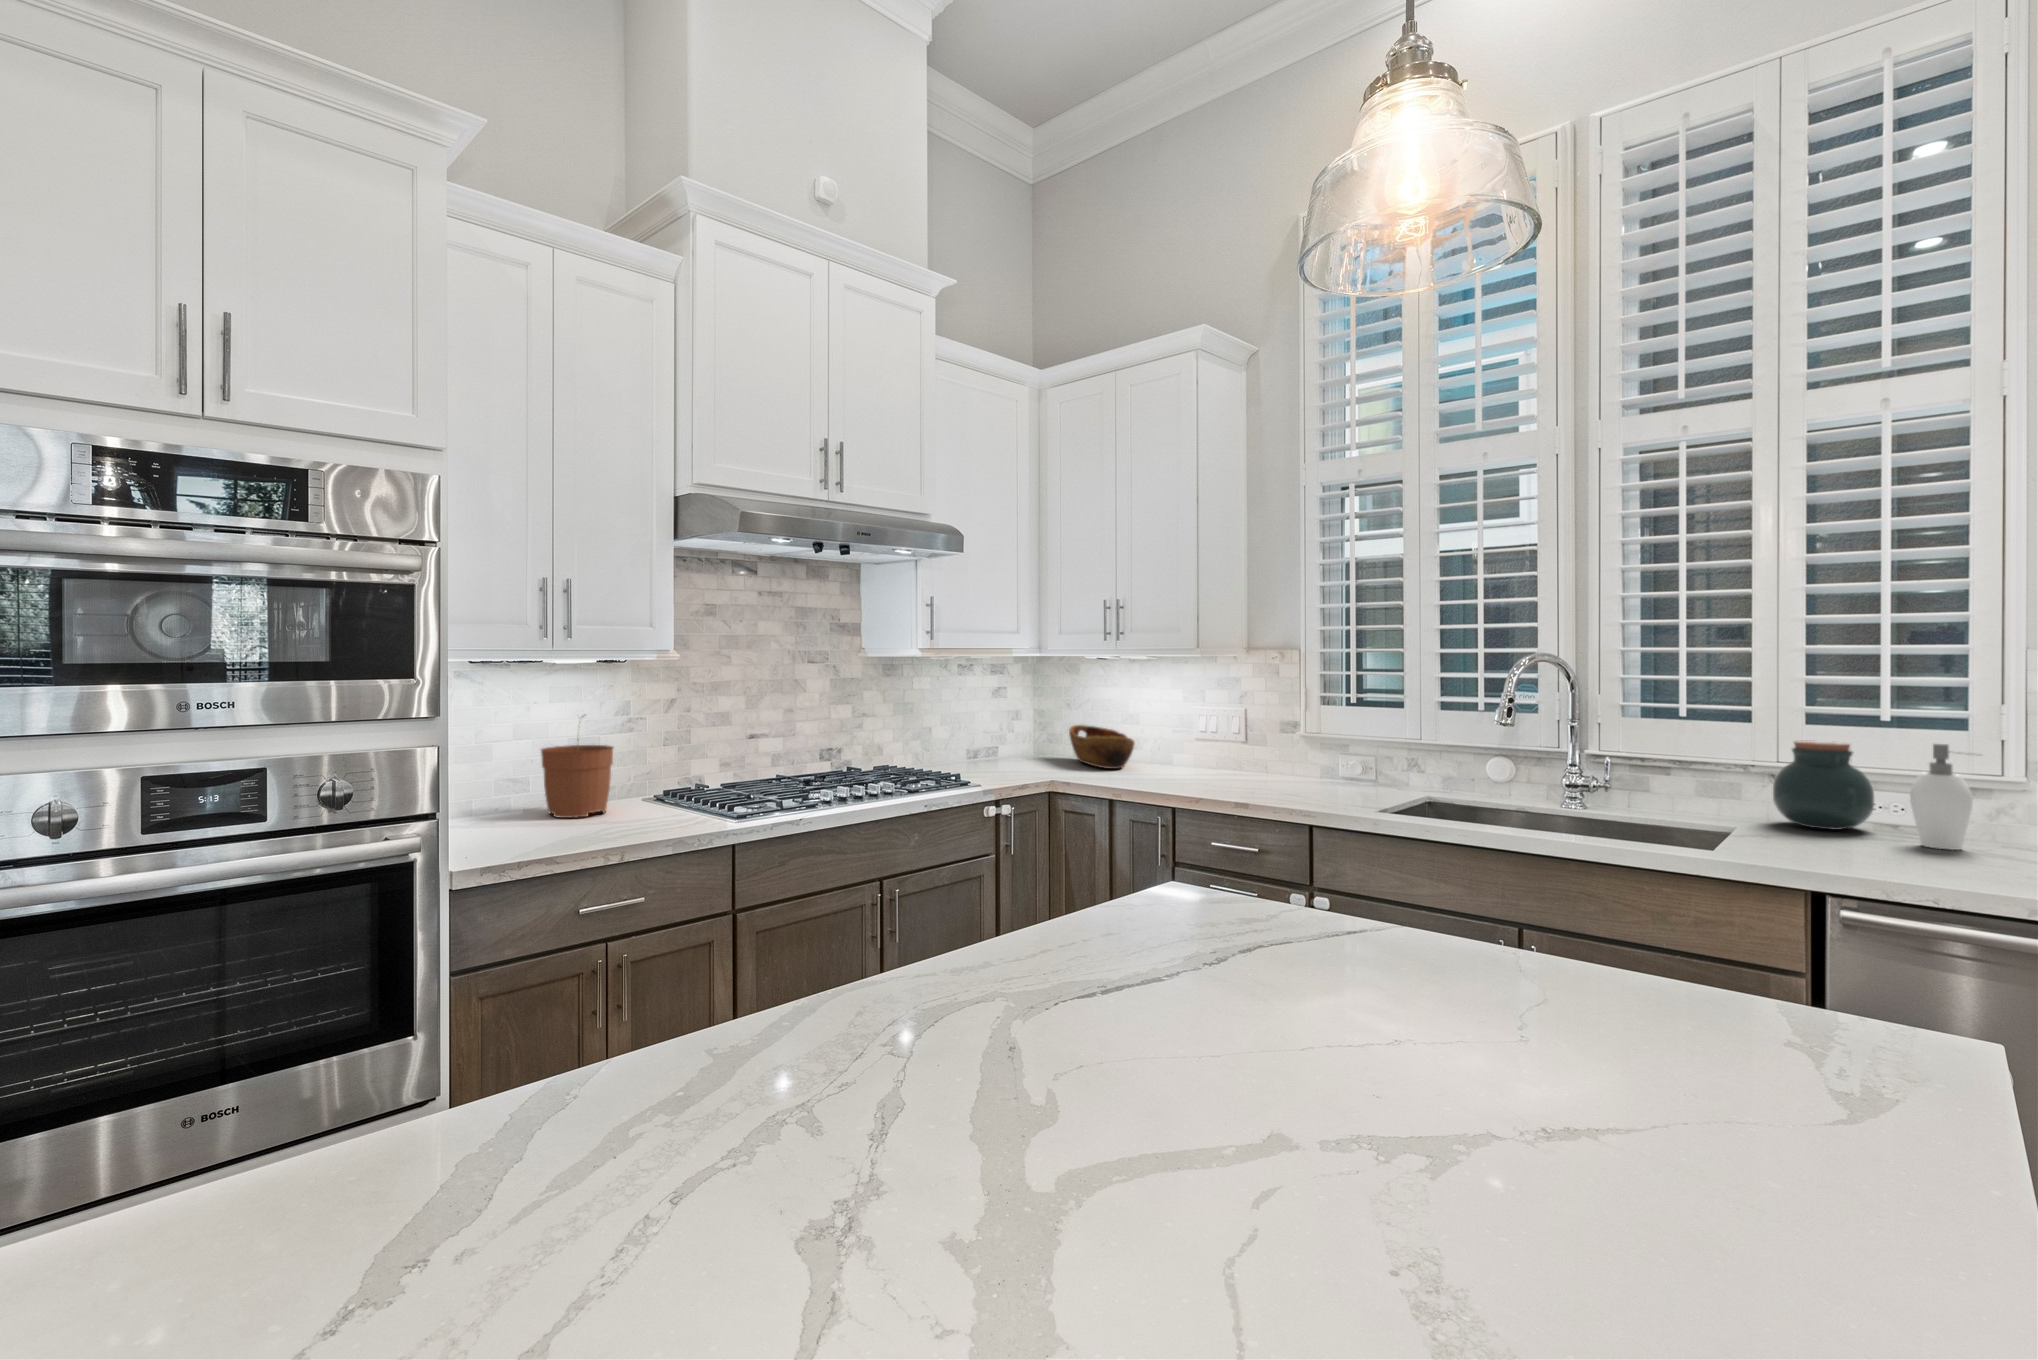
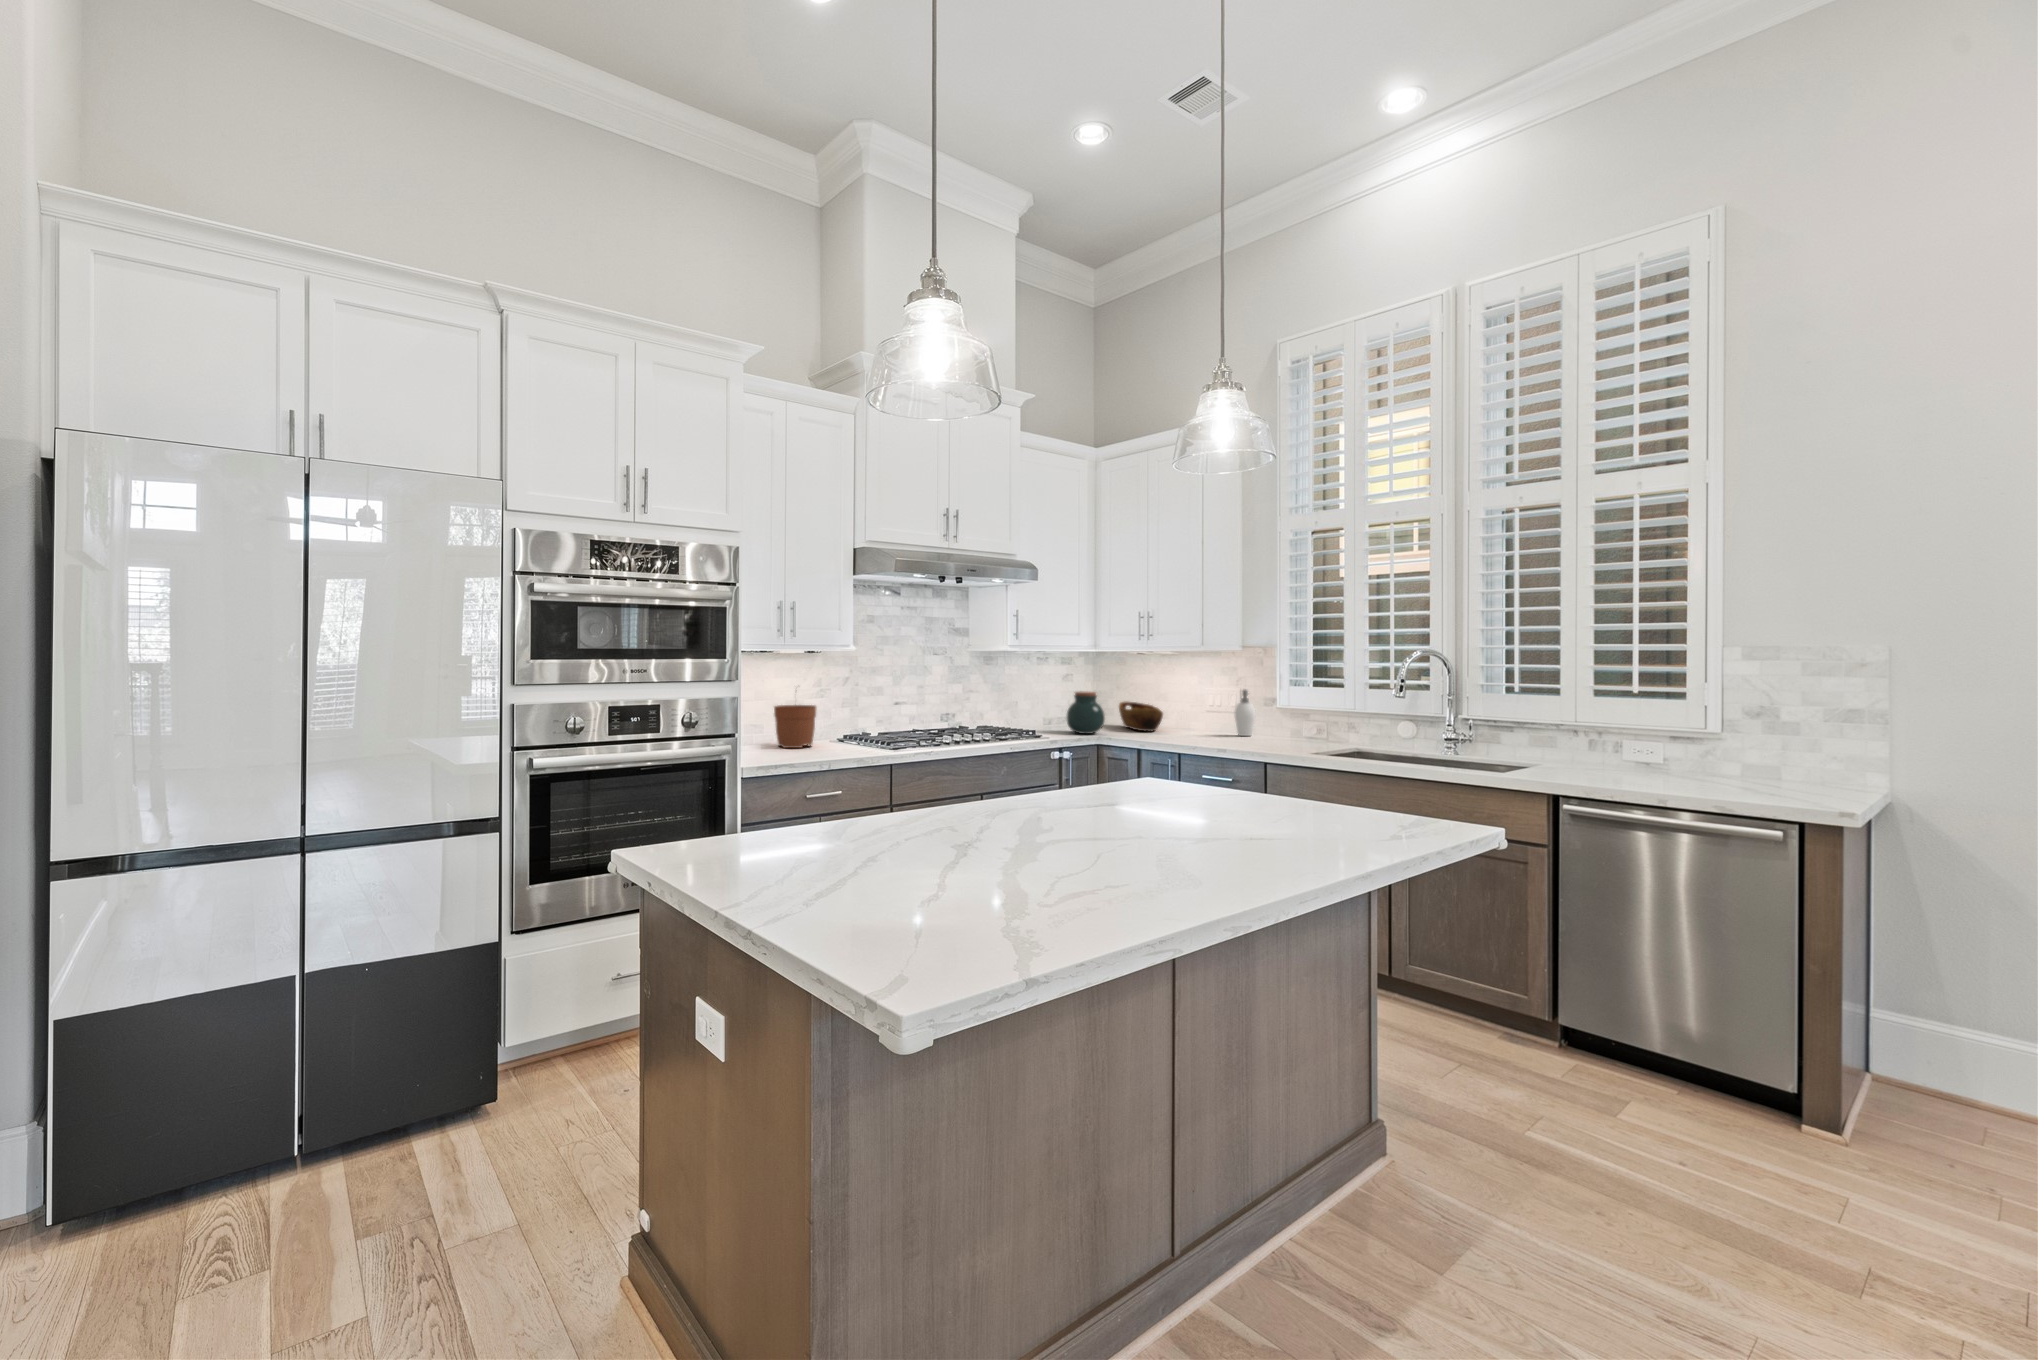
jar: present [1773,740,1874,830] -> present [1066,692,1105,734]
soap dispenser: present [1910,744,1980,850] -> present [1235,689,1255,736]

